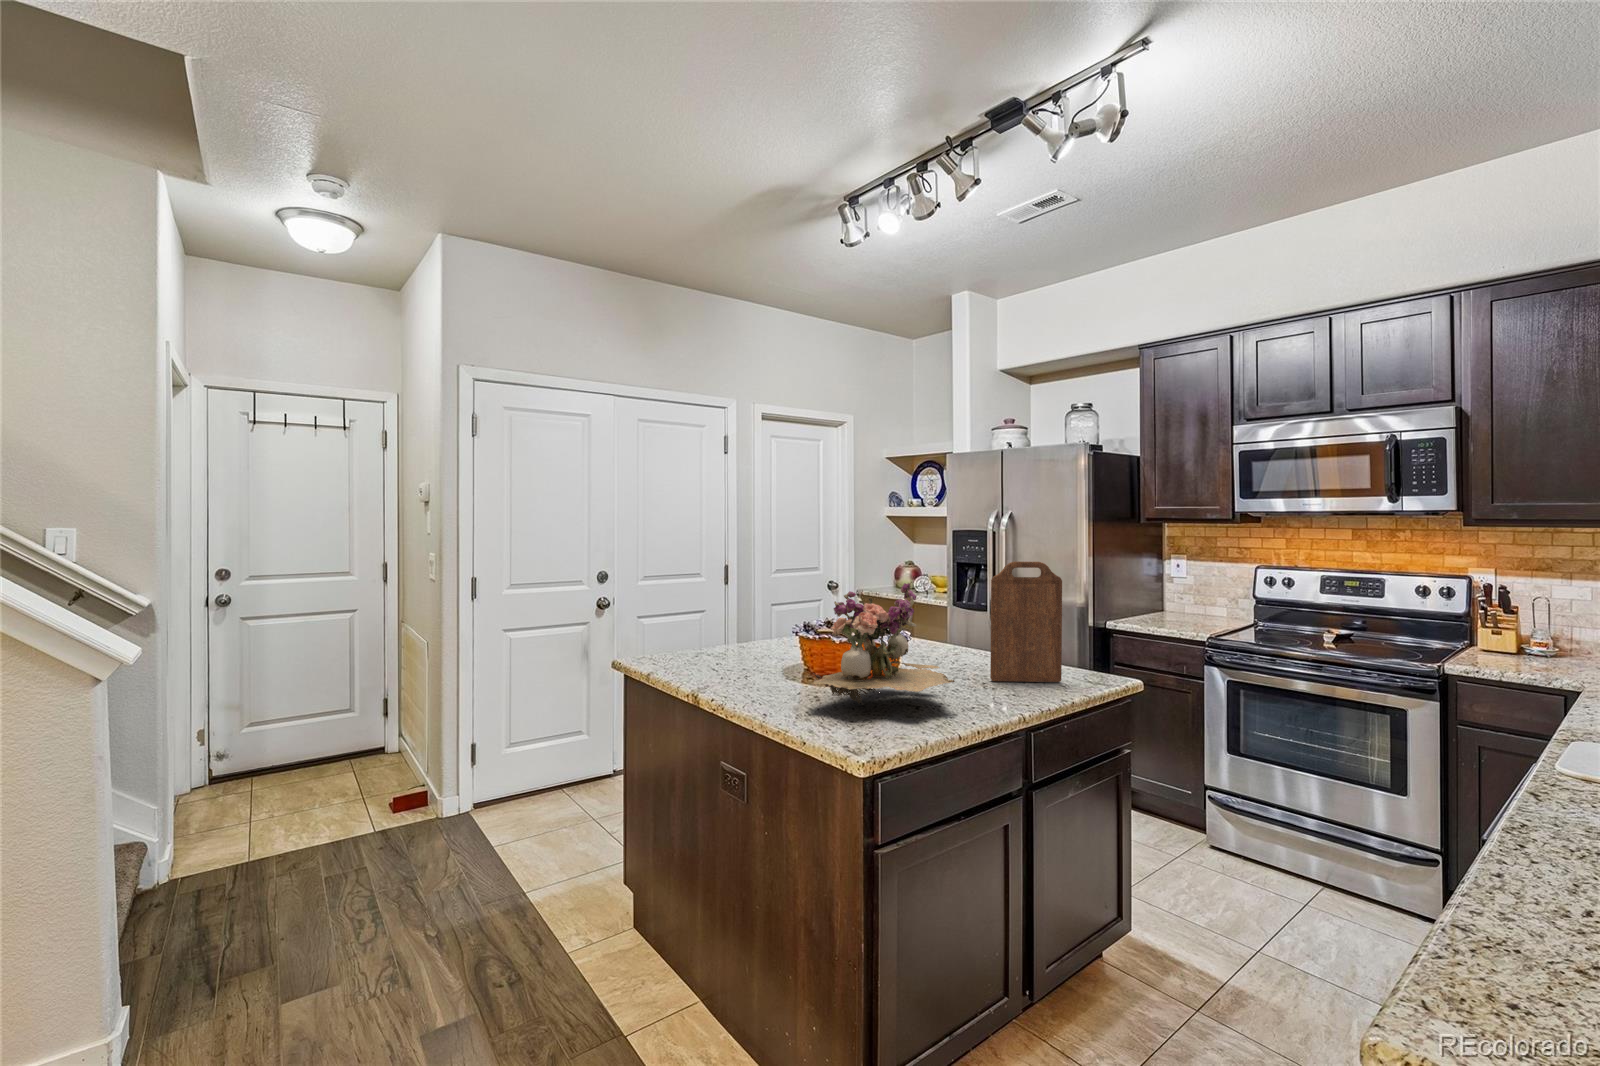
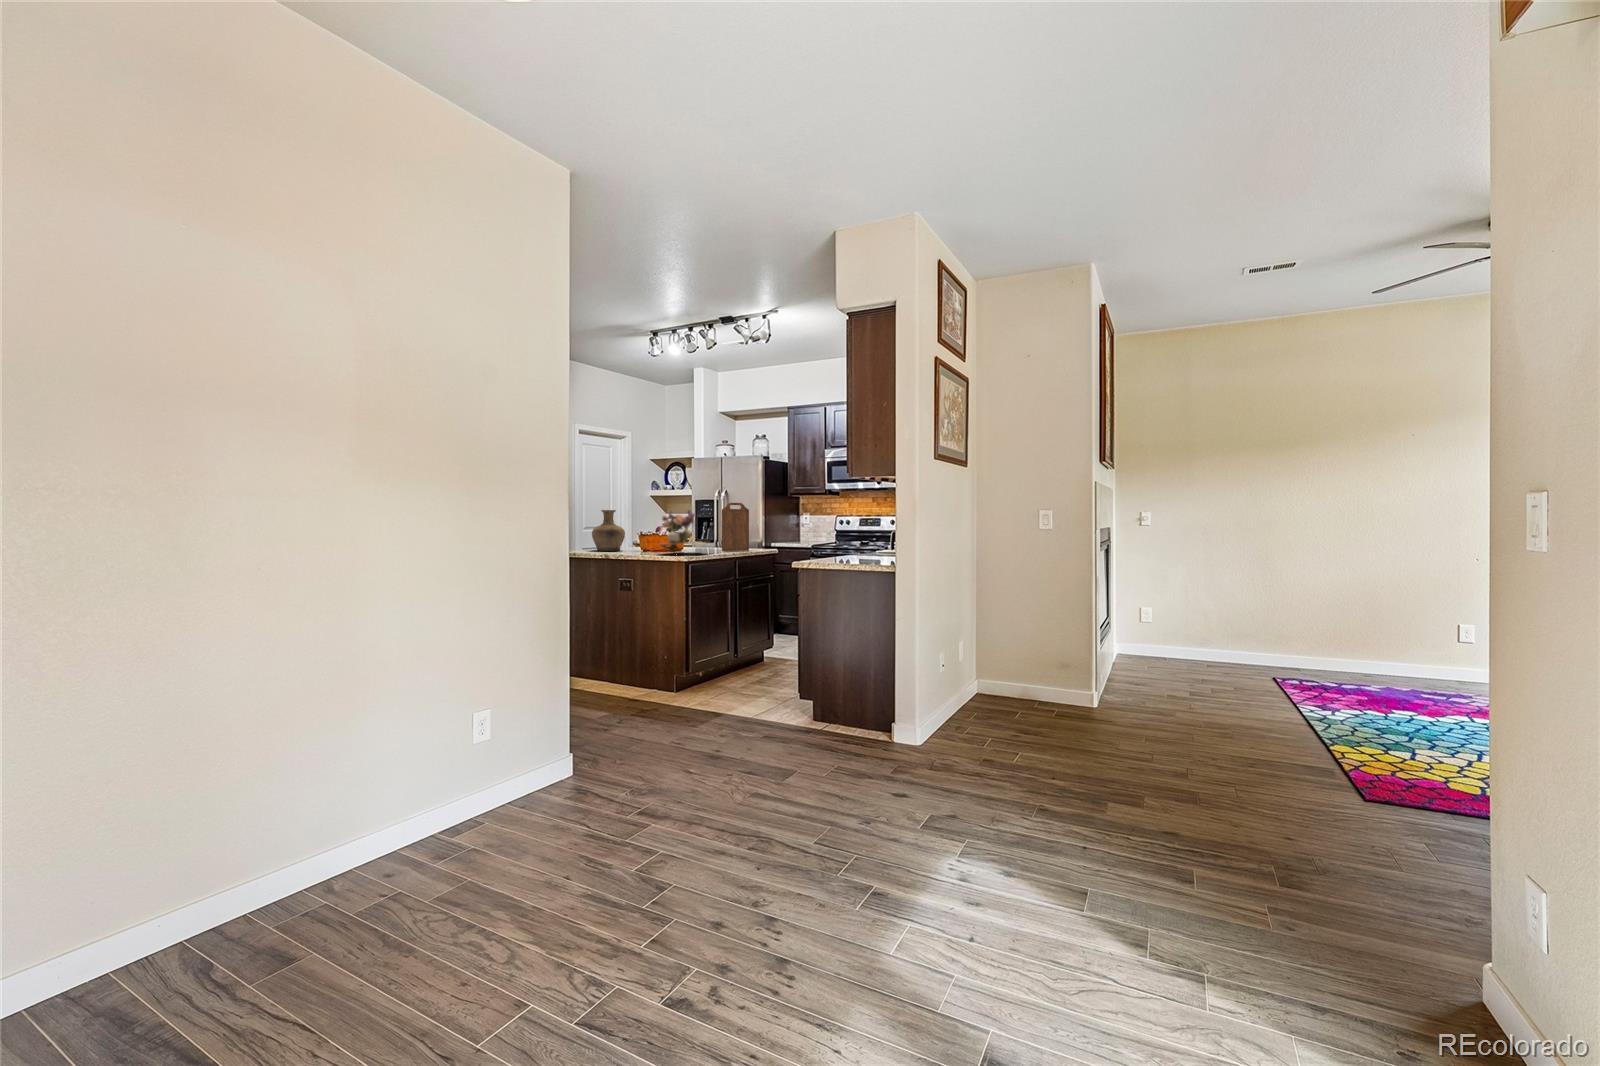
vase: none [691,577,763,674] -> present [592,510,625,551]

